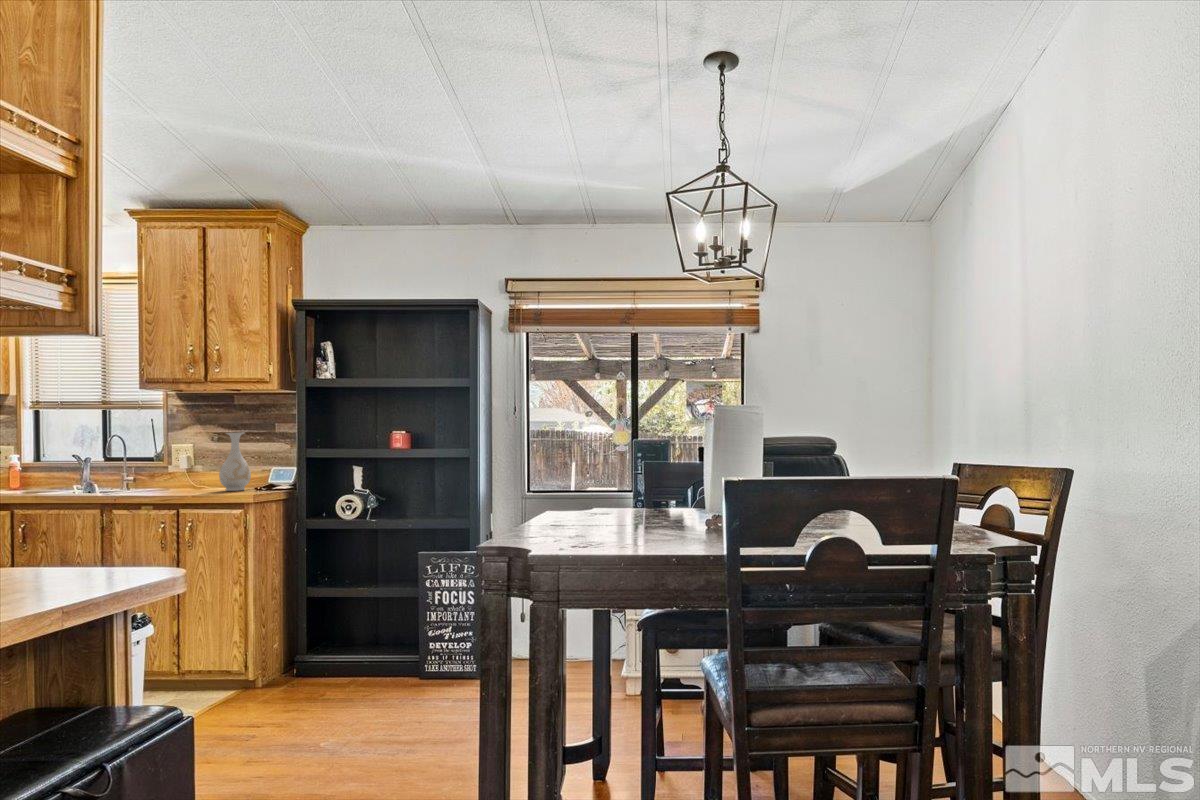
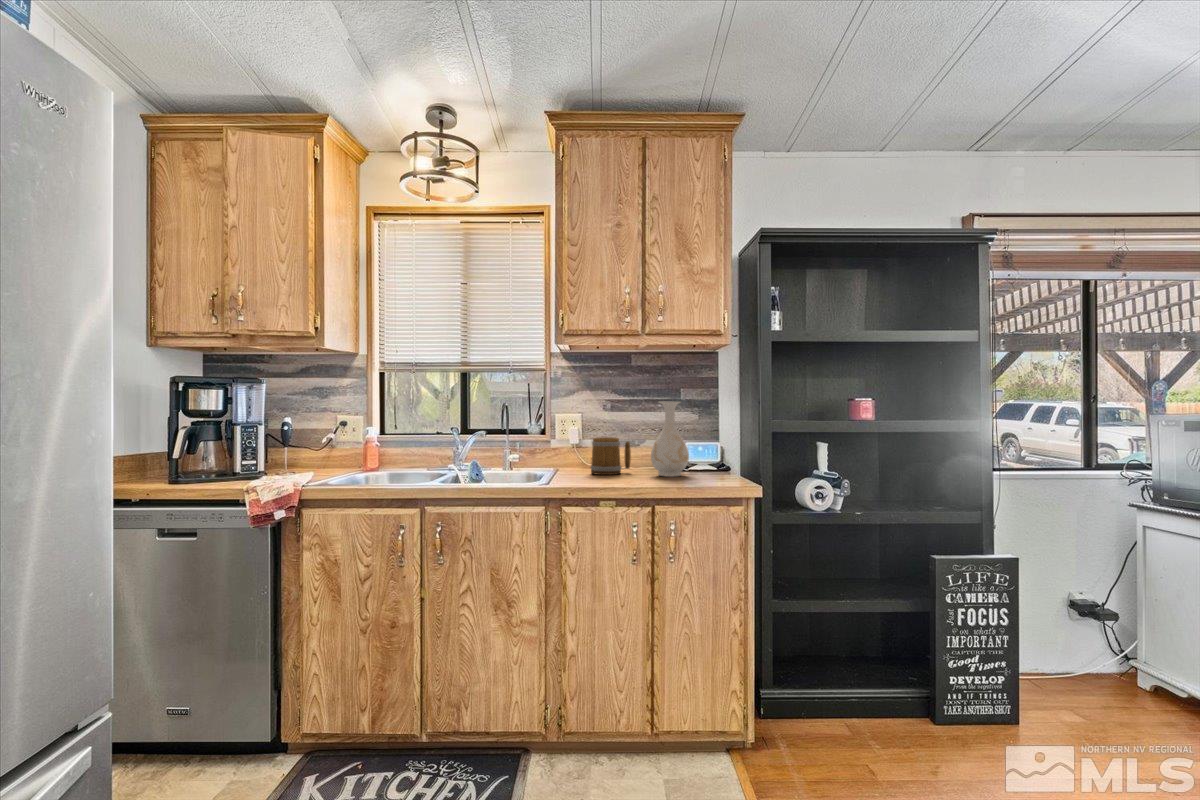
mug: none [185,461,221,491] -> present [591,437,631,475]

